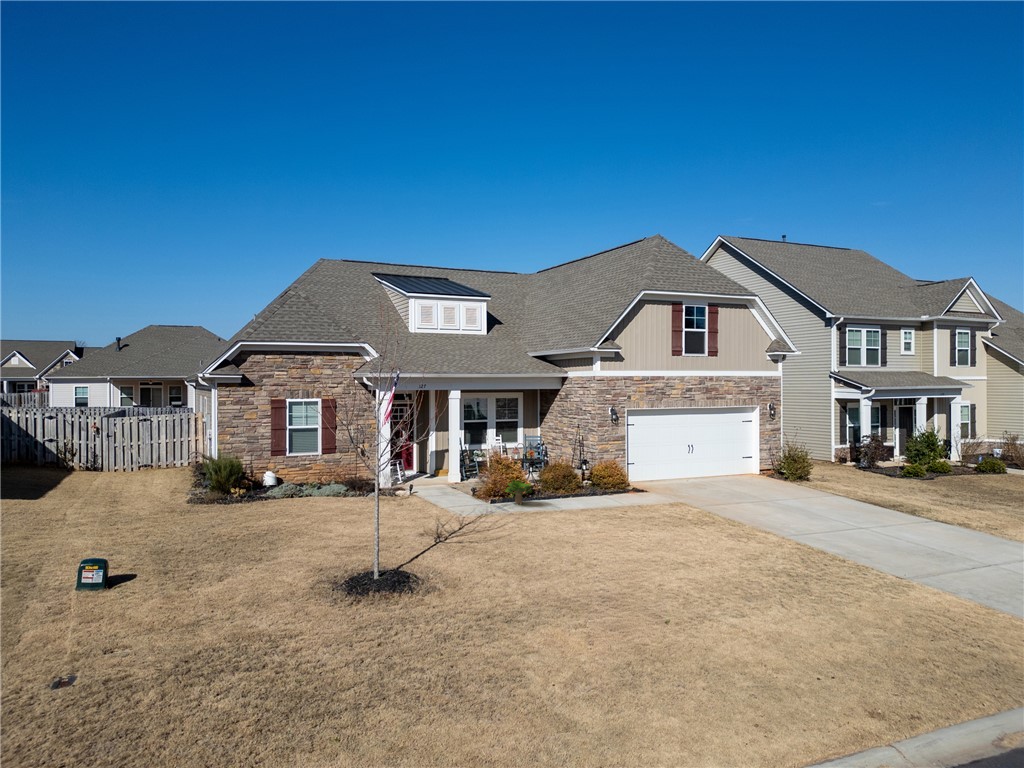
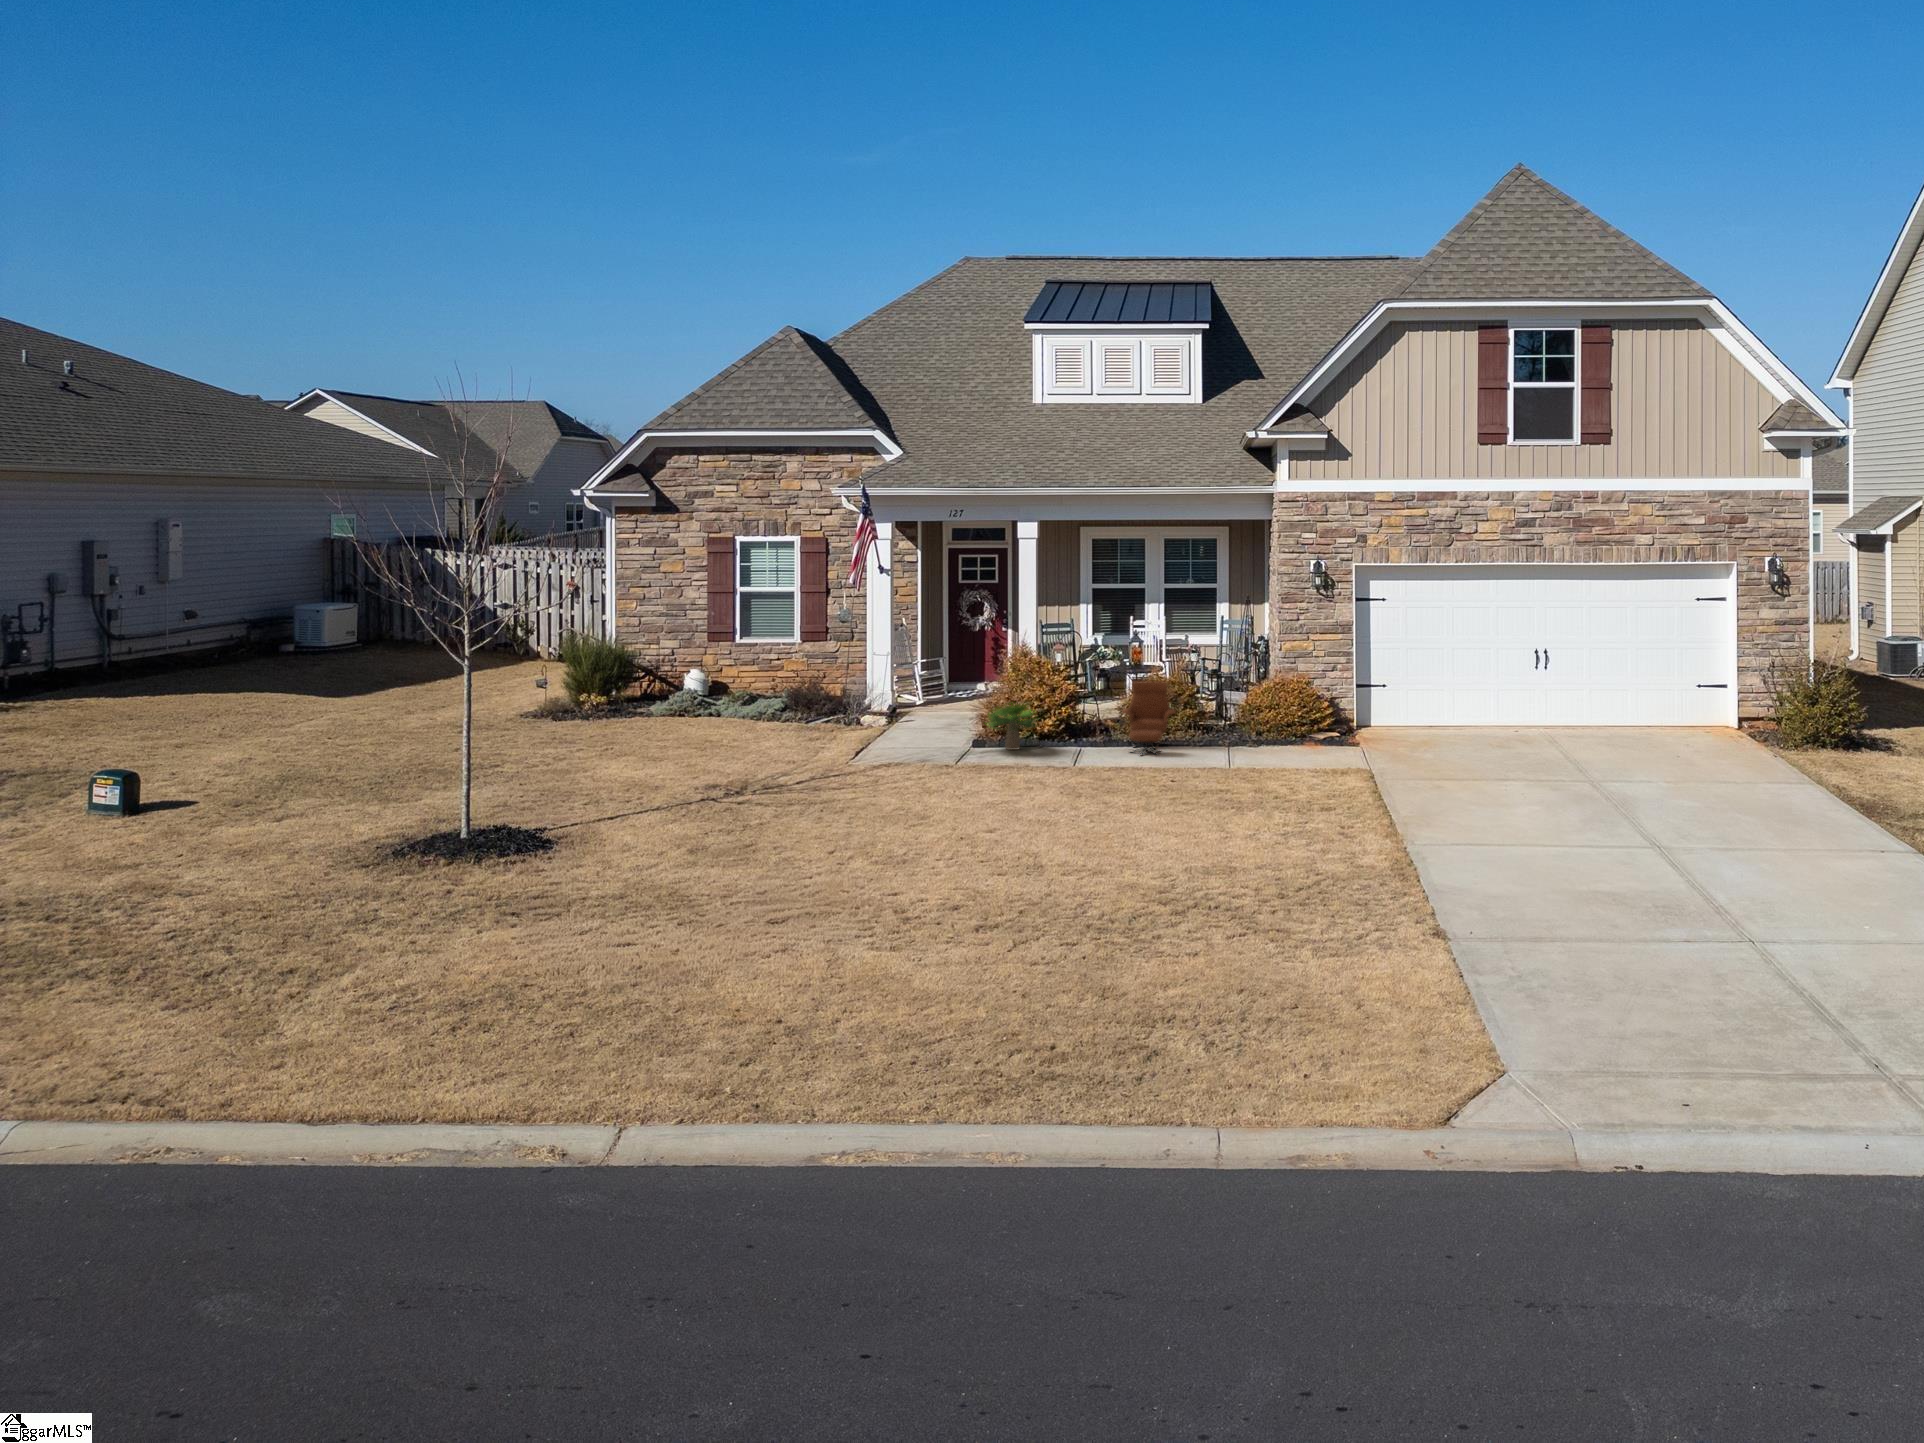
lounge chair: none [559,466,590,503] -> present [1123,681,1176,755]

